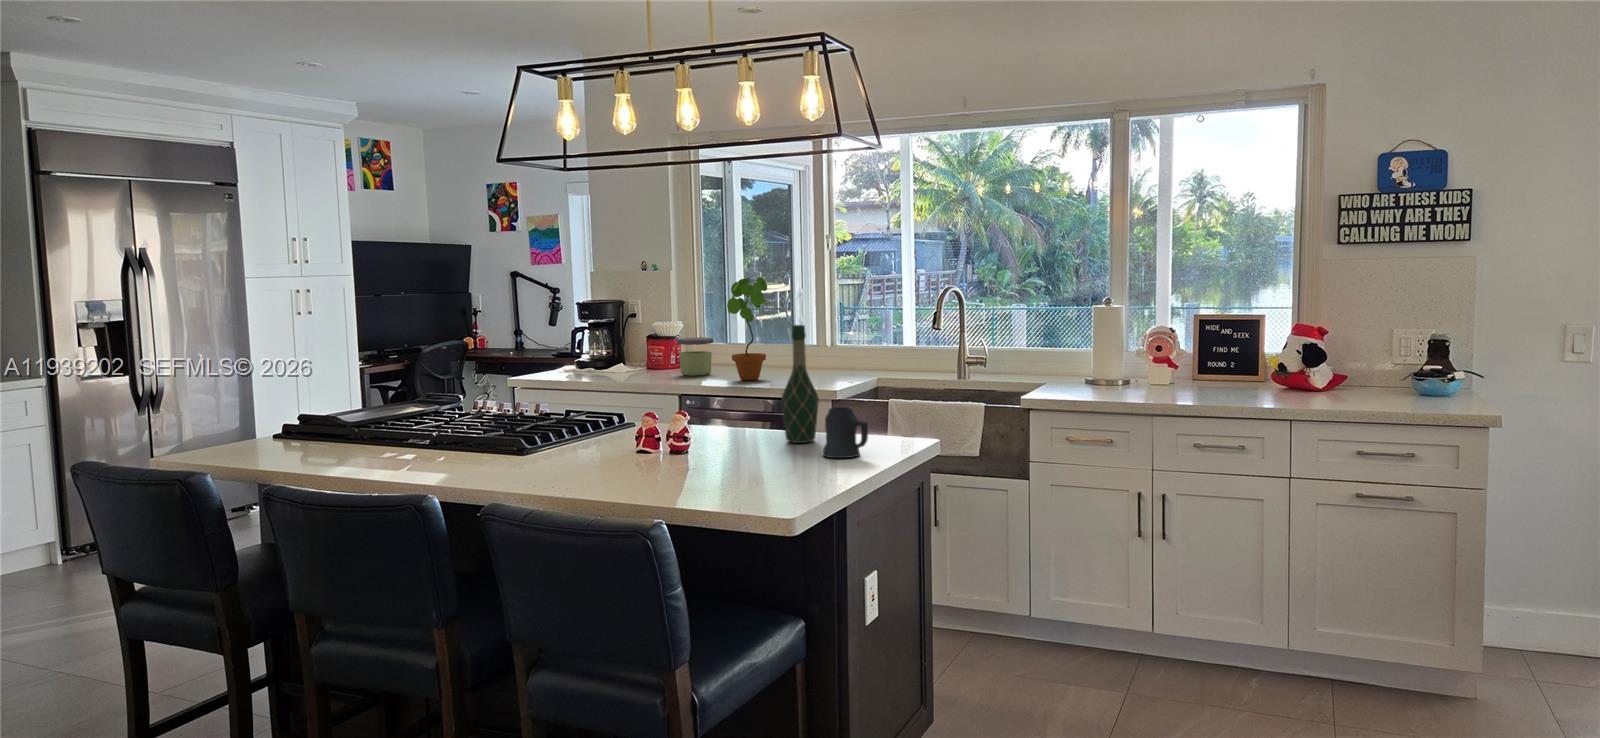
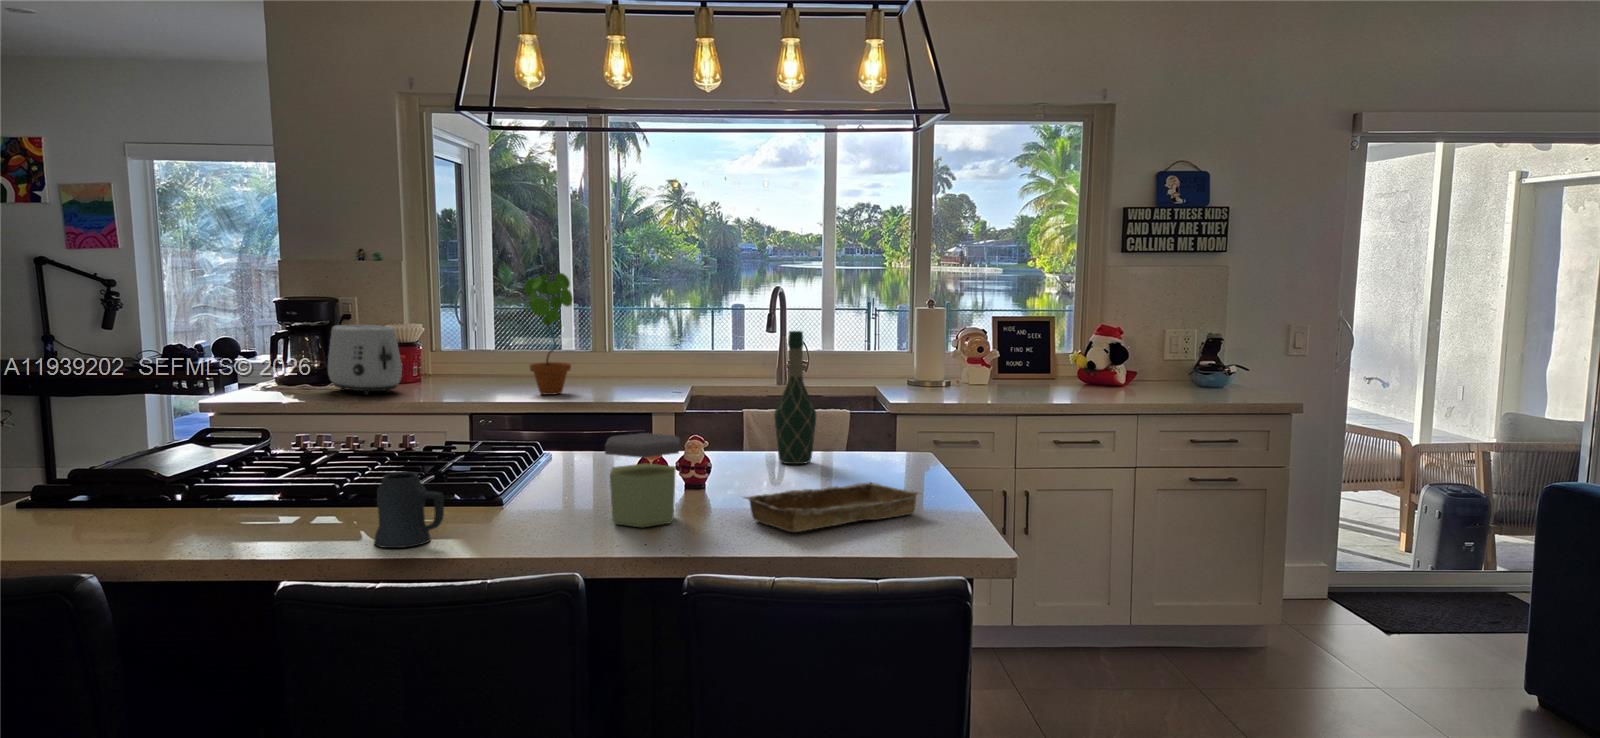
toaster: none [603,321,652,376] -> present [328,325,402,395]
jar: present [677,337,713,376] -> present [605,433,680,527]
mug: present [823,407,868,458] -> present [374,472,444,548]
tray: none [653,459,802,492] -> present [744,483,919,532]

